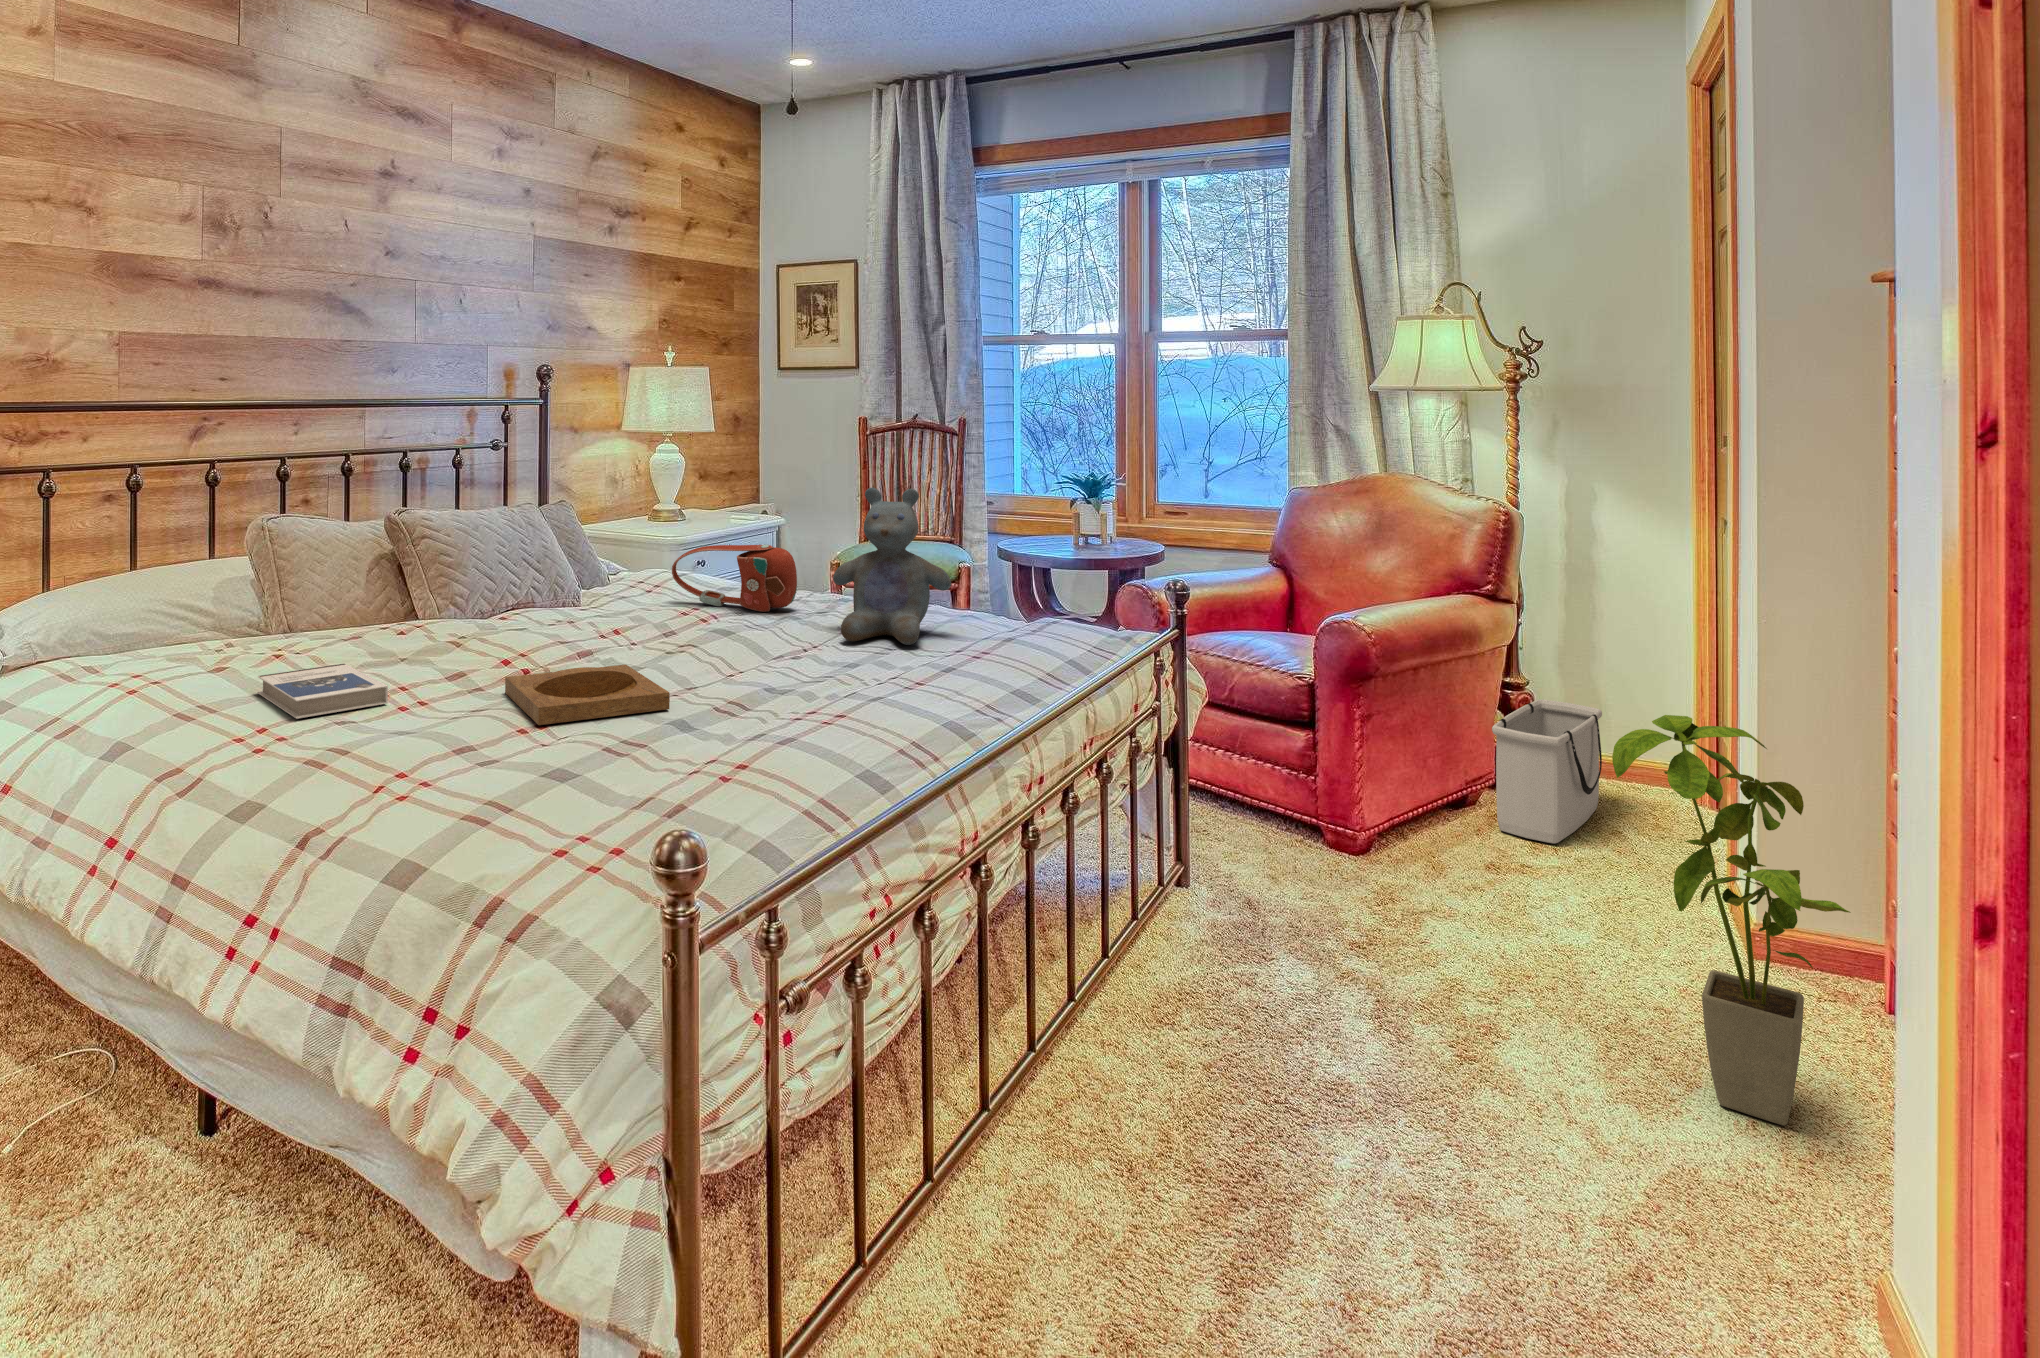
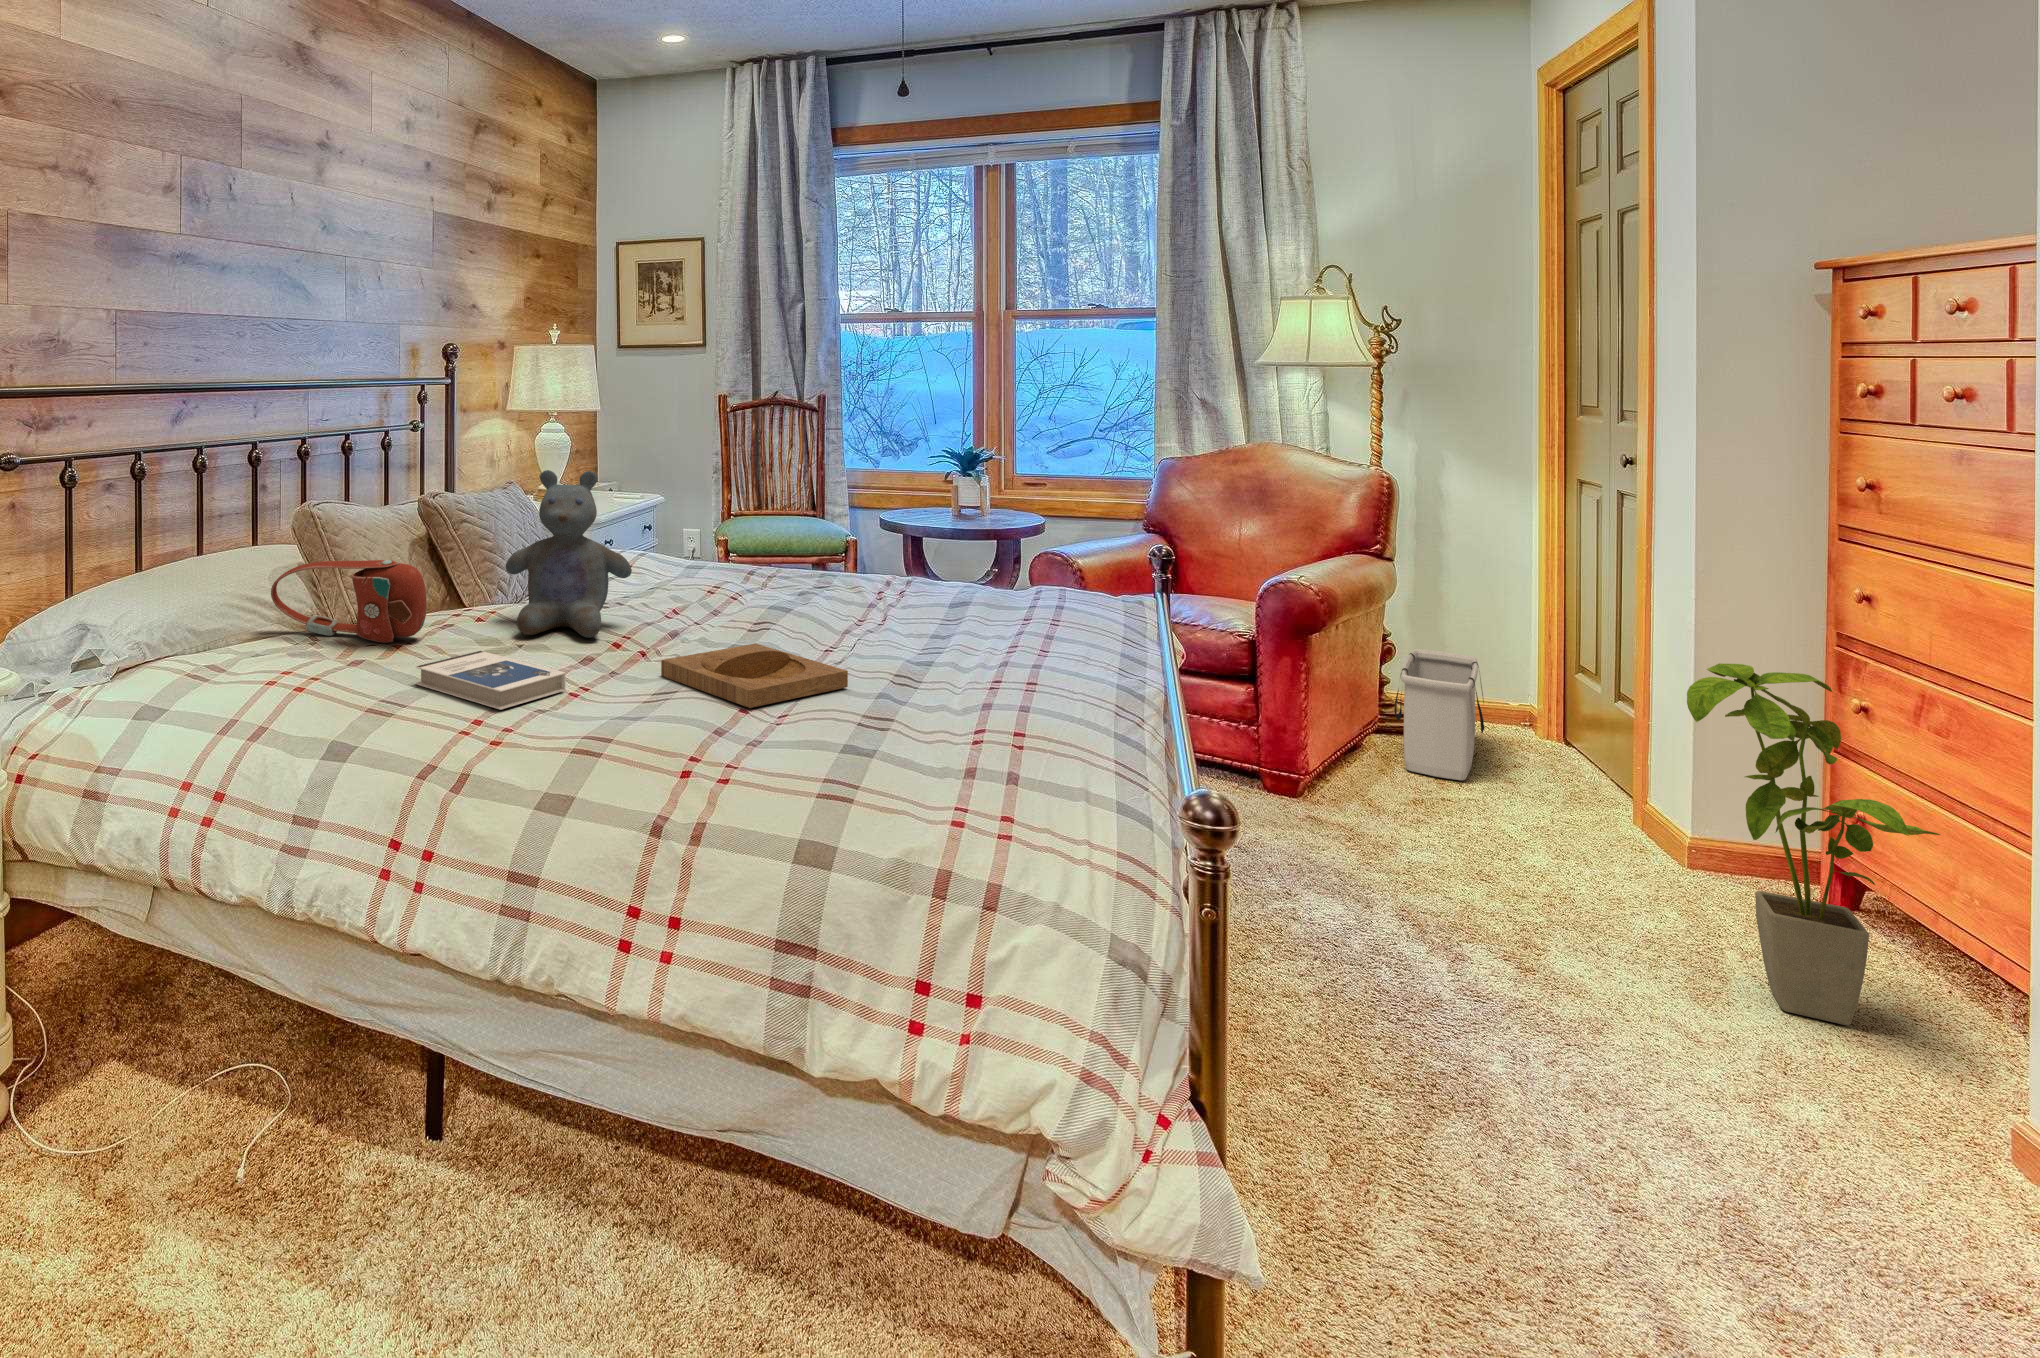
stuffed bear: present [833,488,951,645] -> present [506,470,632,638]
handbag: present [672,545,797,612] -> present [271,560,427,643]

